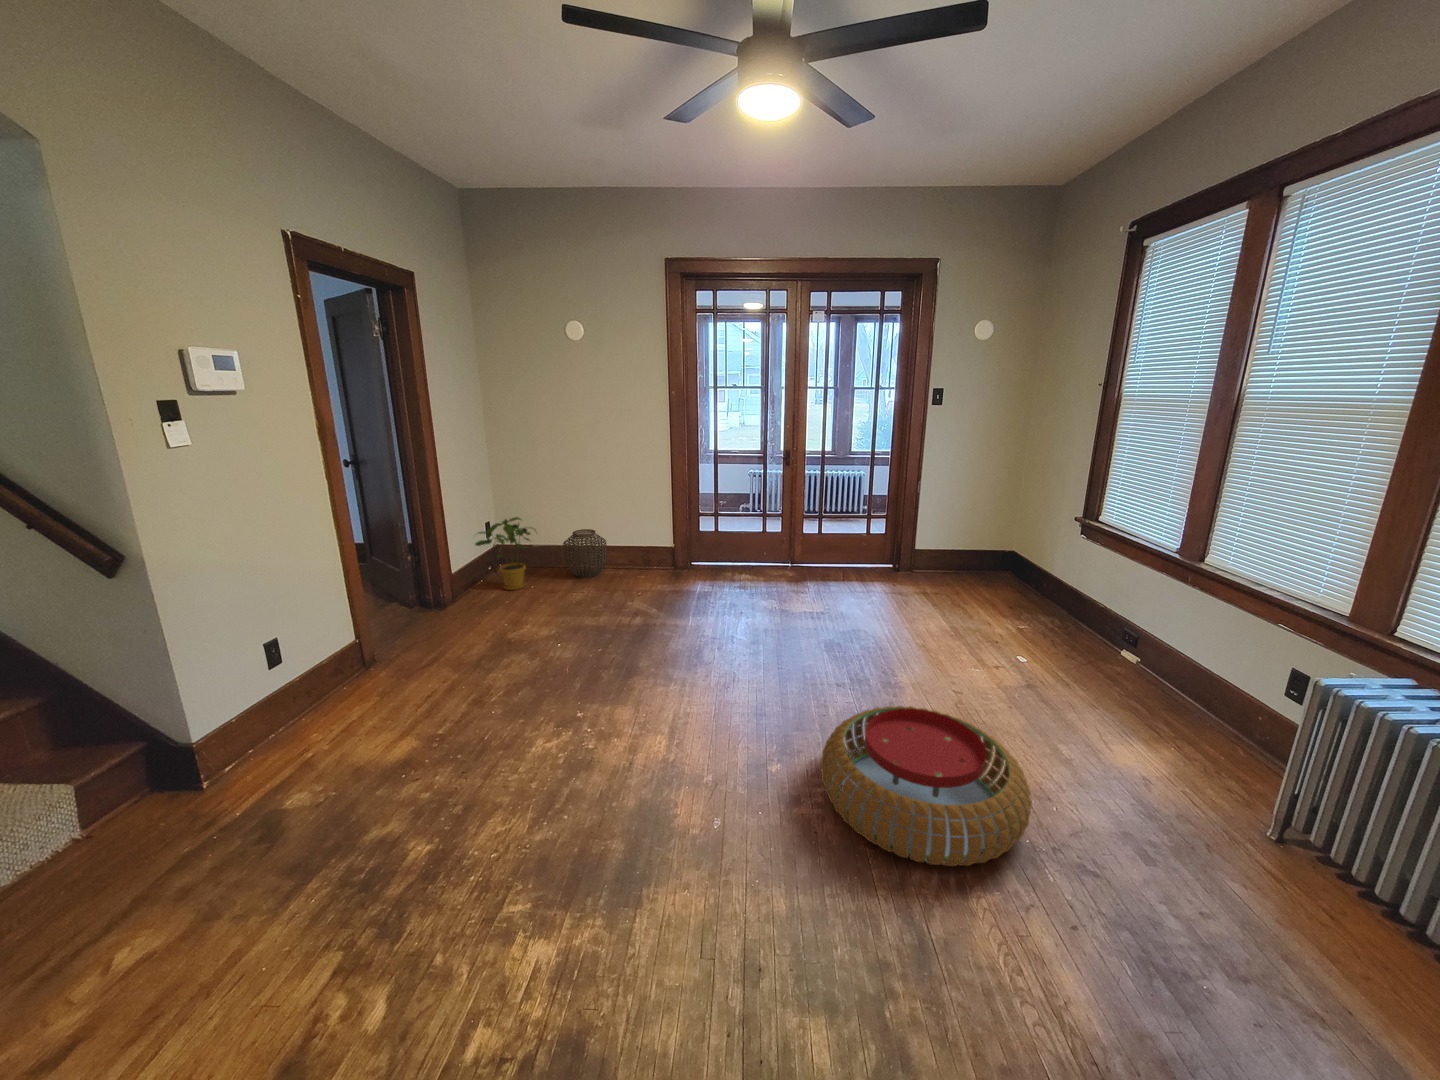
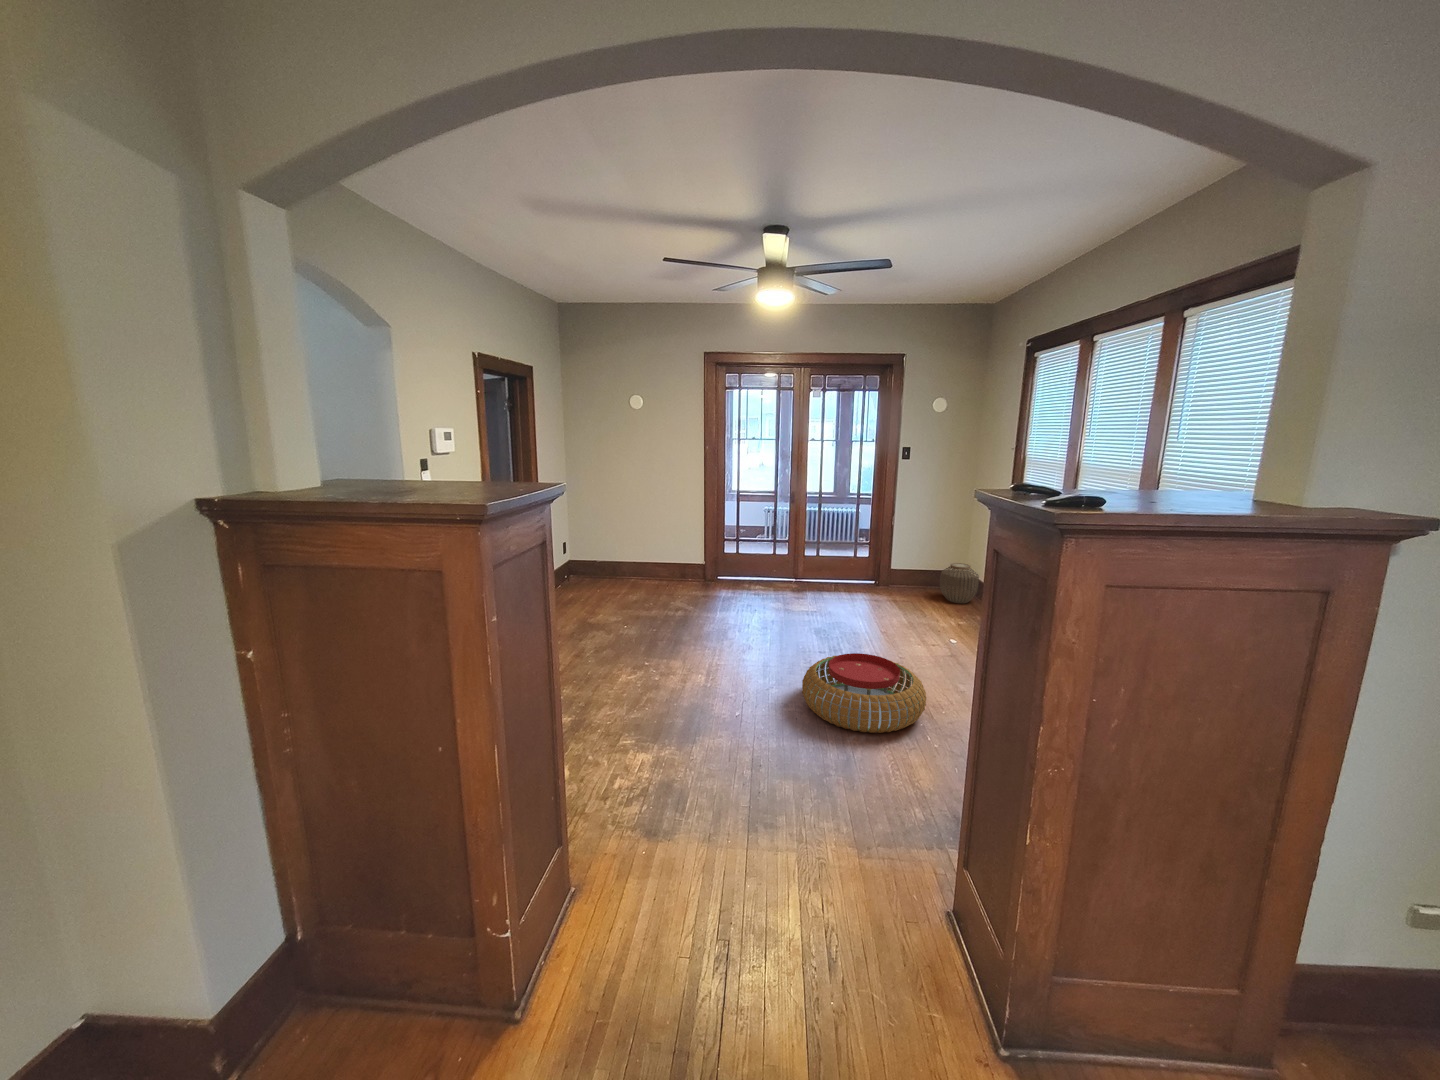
house plant: present [475,517,535,590] -> none [557,537,604,593]
woven basket: present [563,529,607,577] -> present [940,563,979,603]

